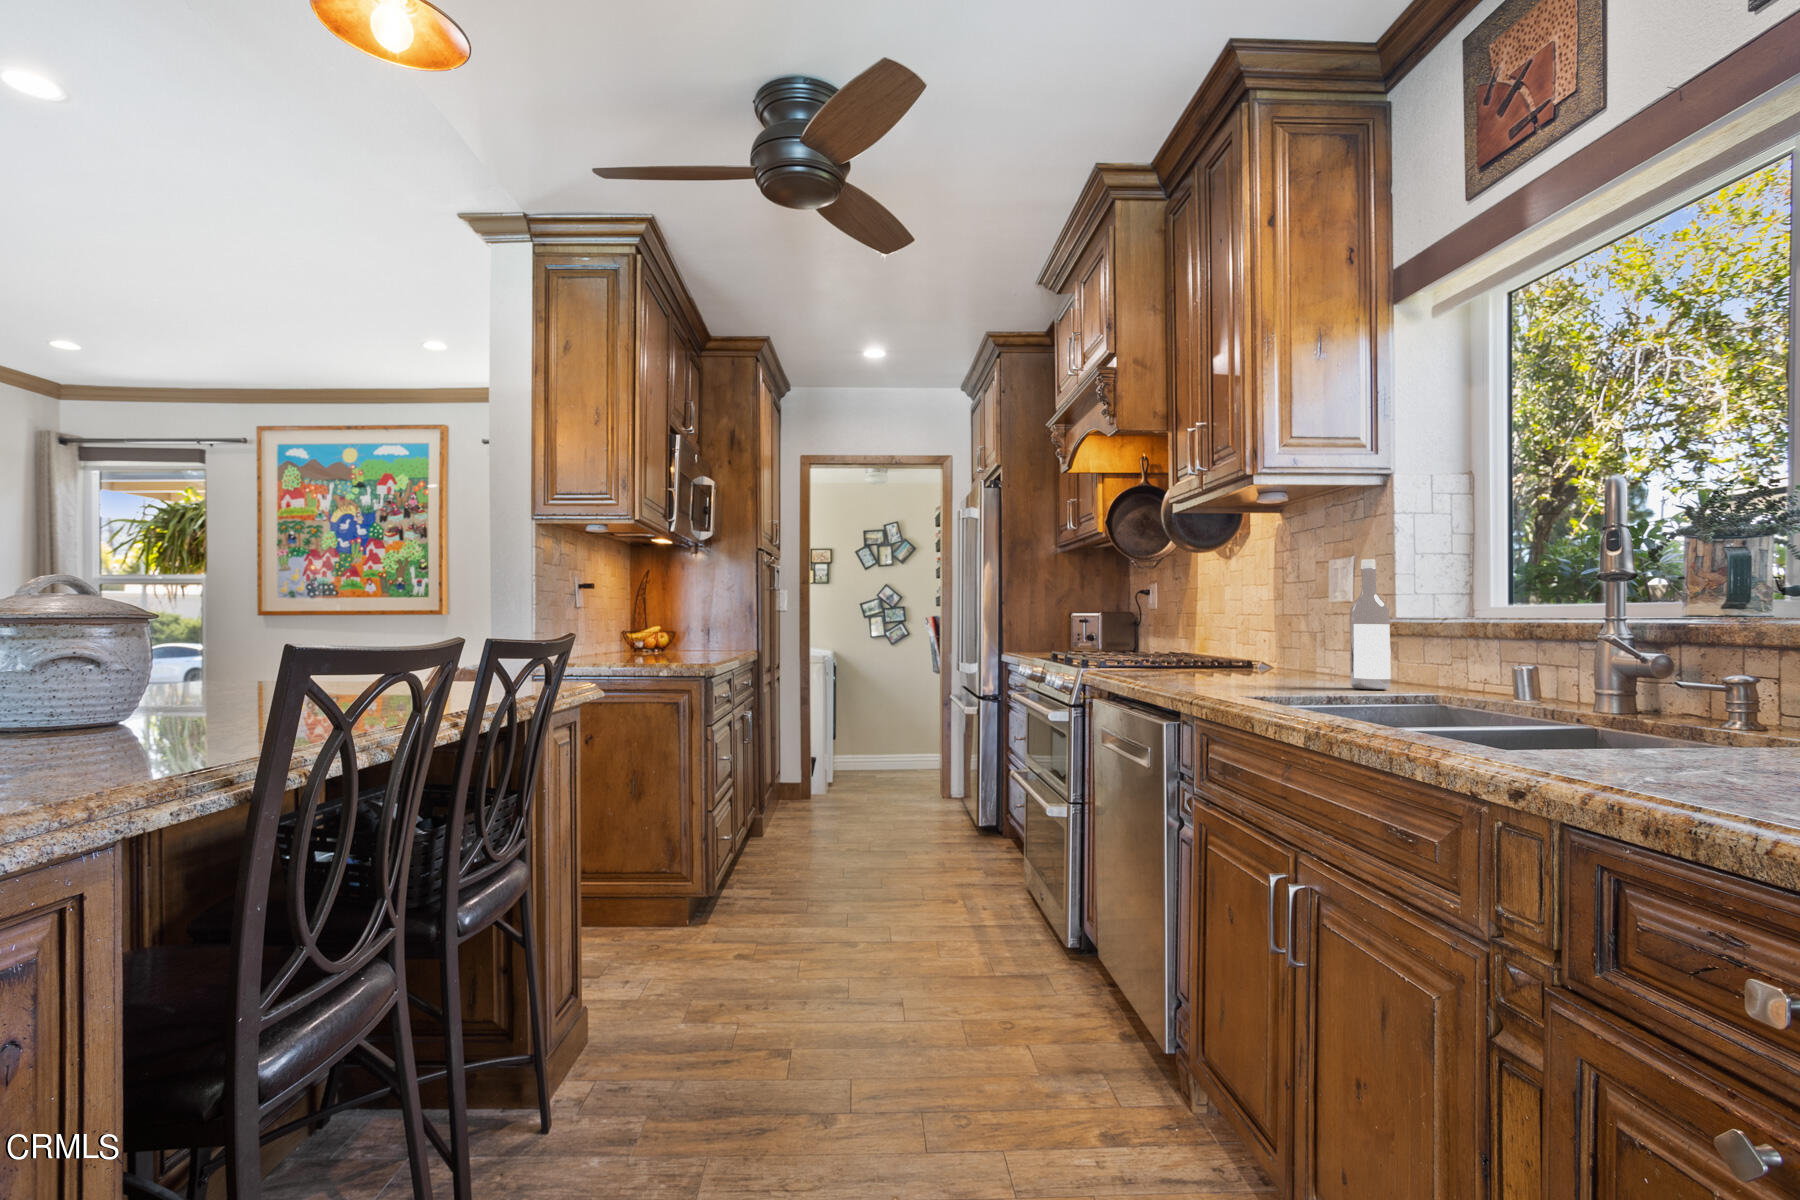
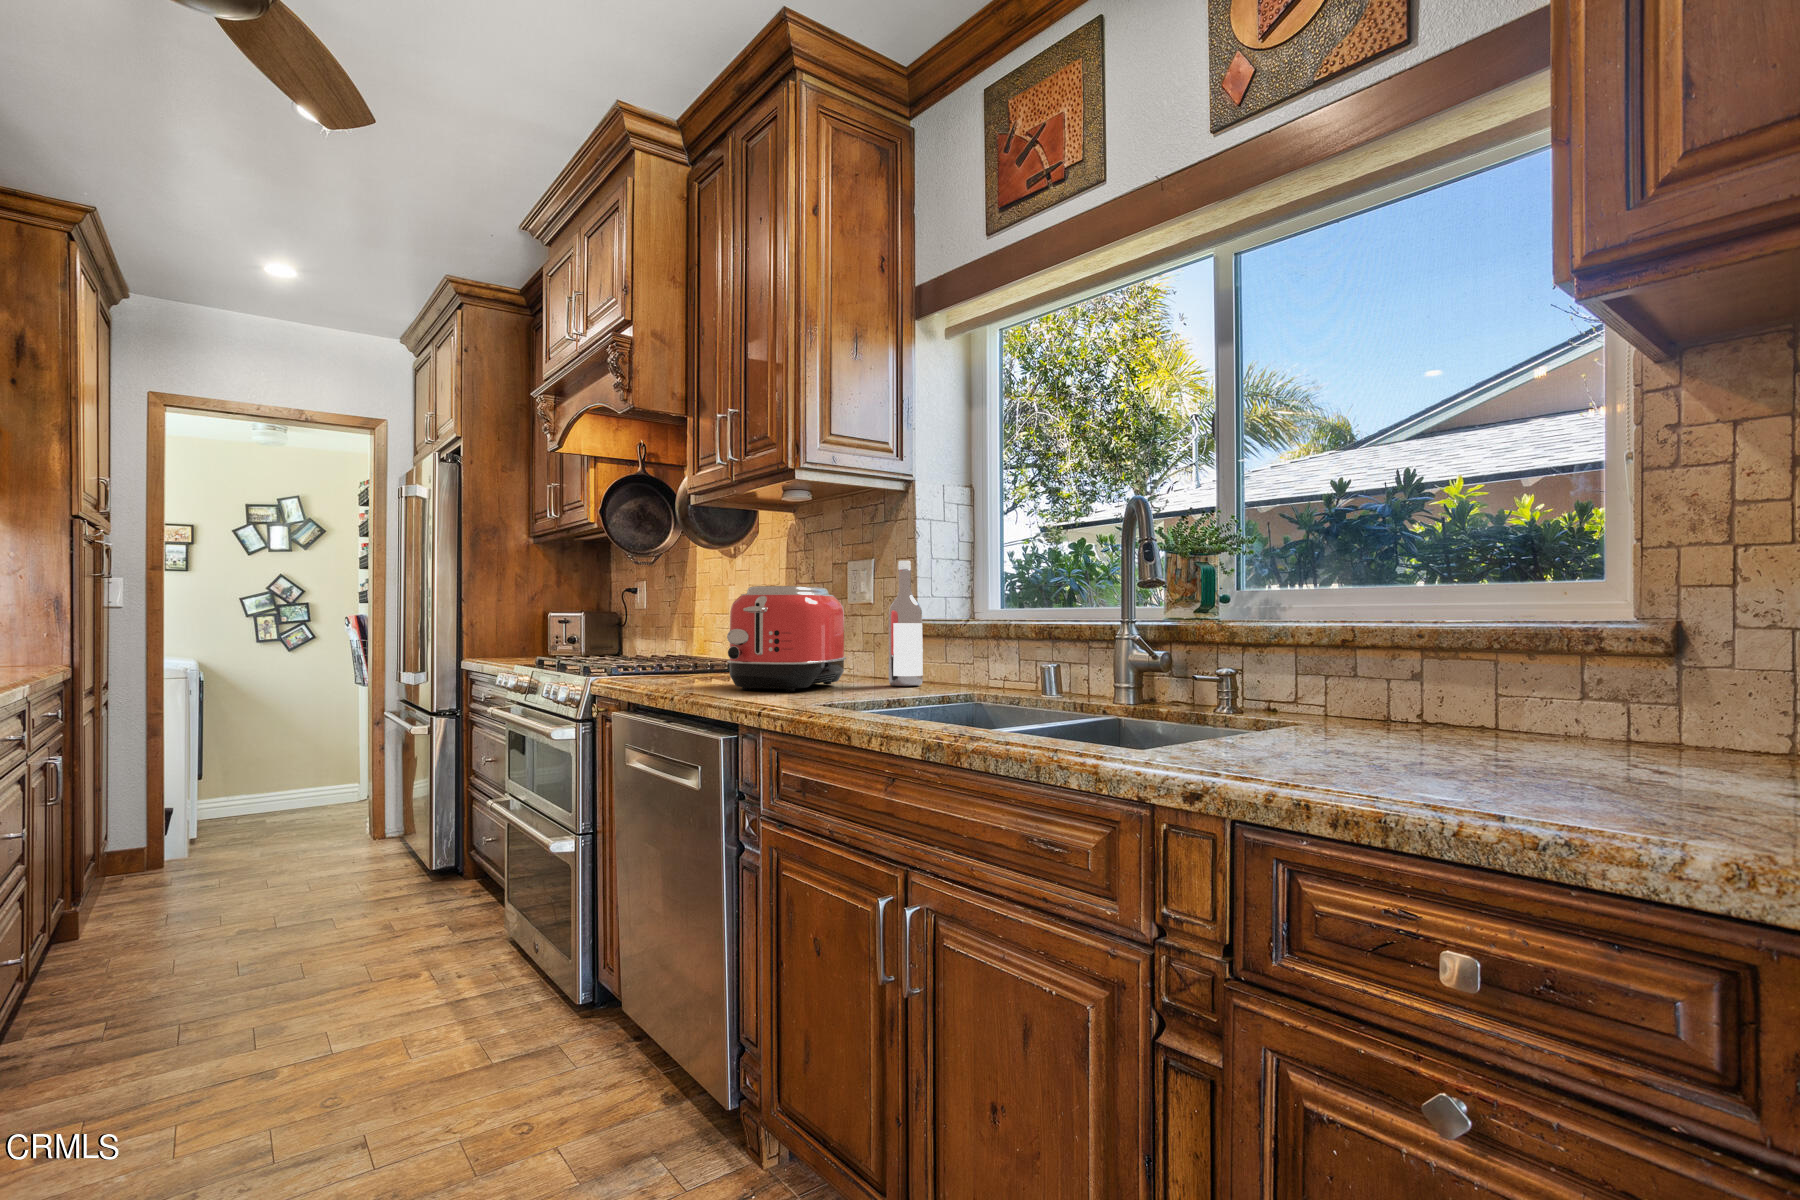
toaster: none [1174,588,1303,687] -> present [727,586,846,692]

